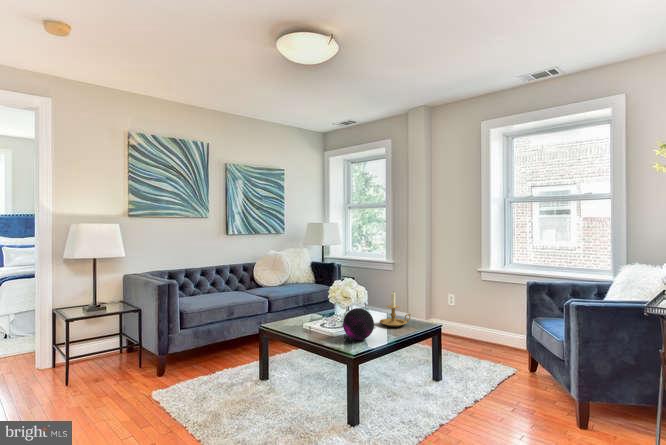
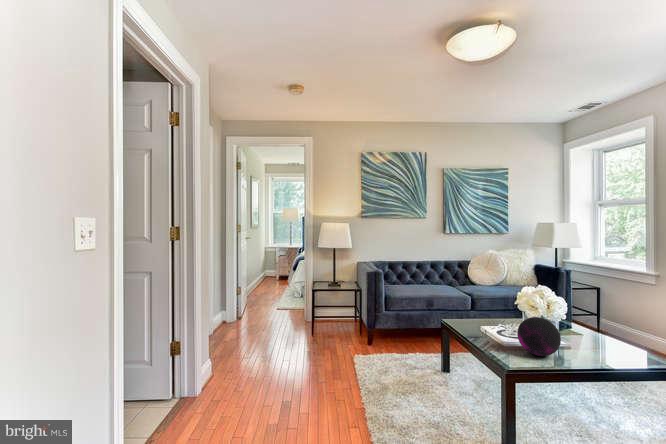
candle holder: present [380,292,411,327] -> none [586,305,641,353]

